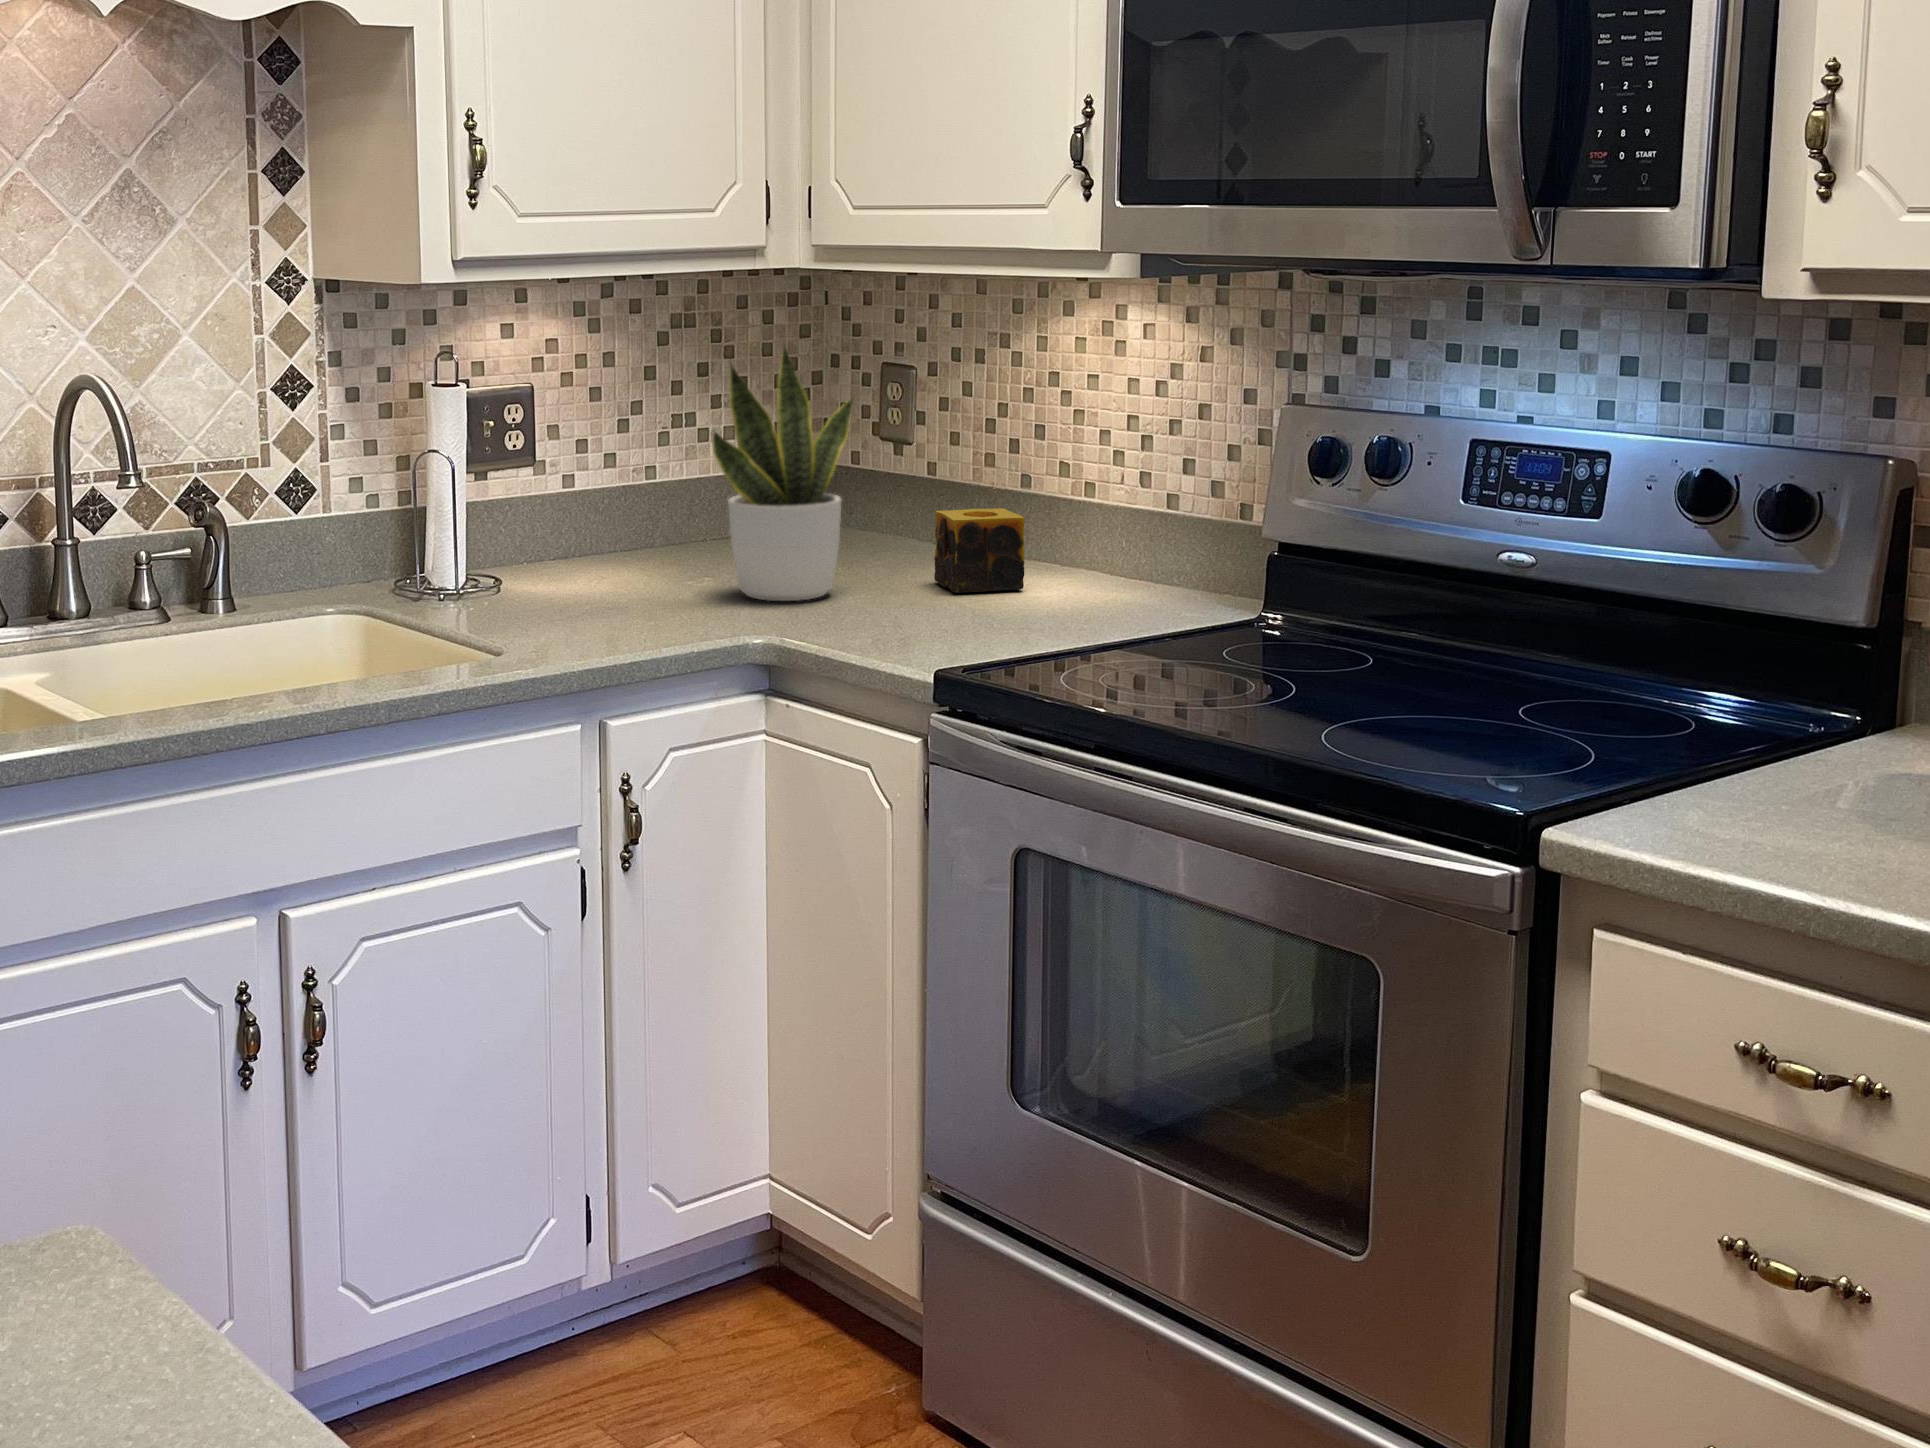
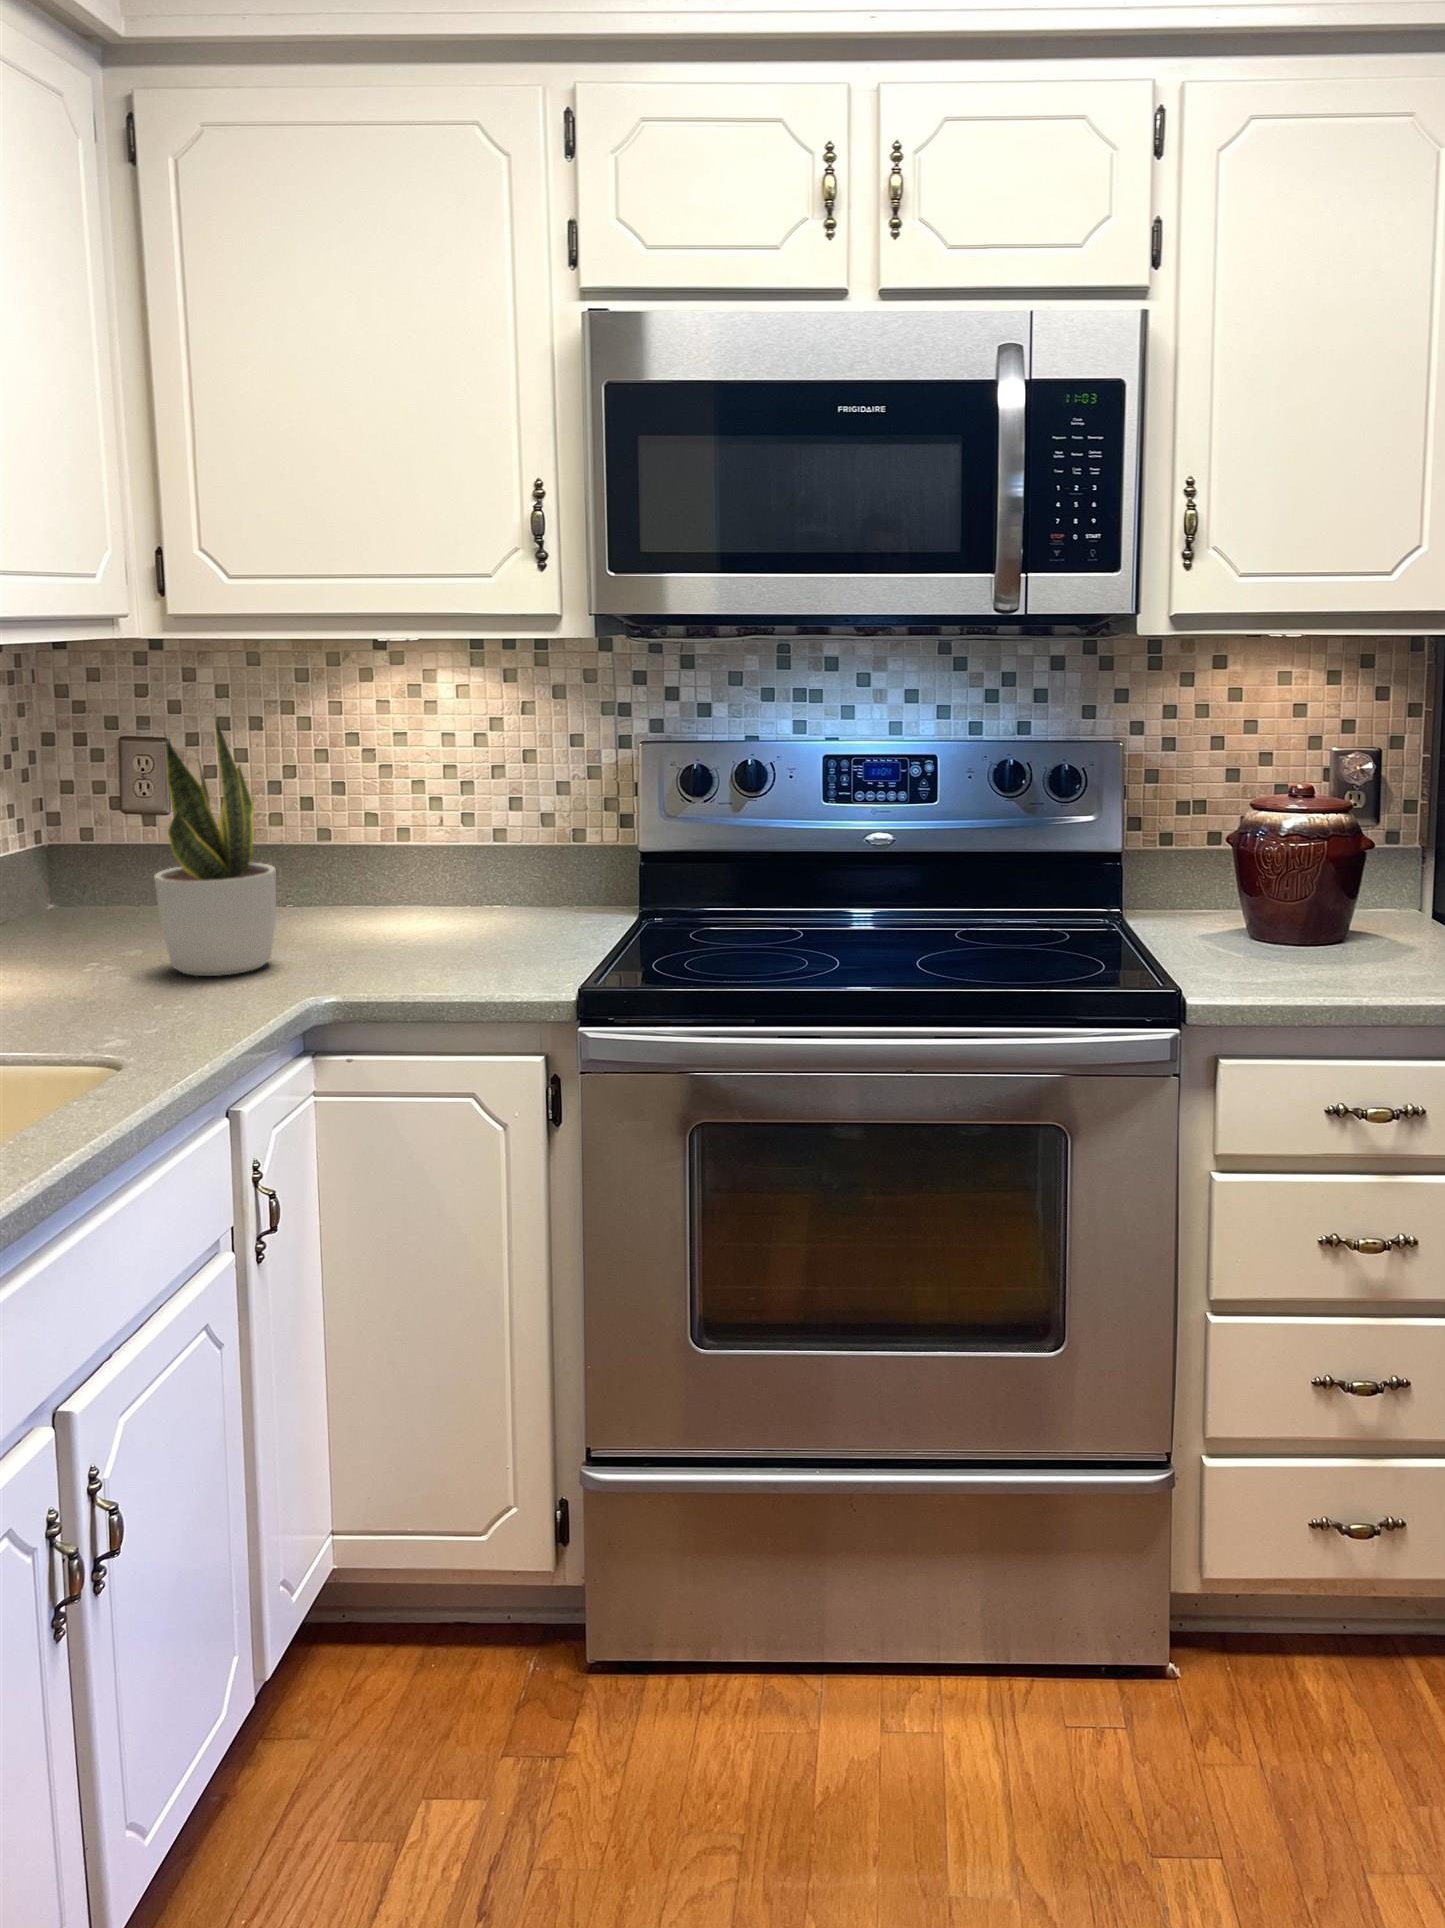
candle: present [934,508,1025,593] -> none [313,859,412,939]

